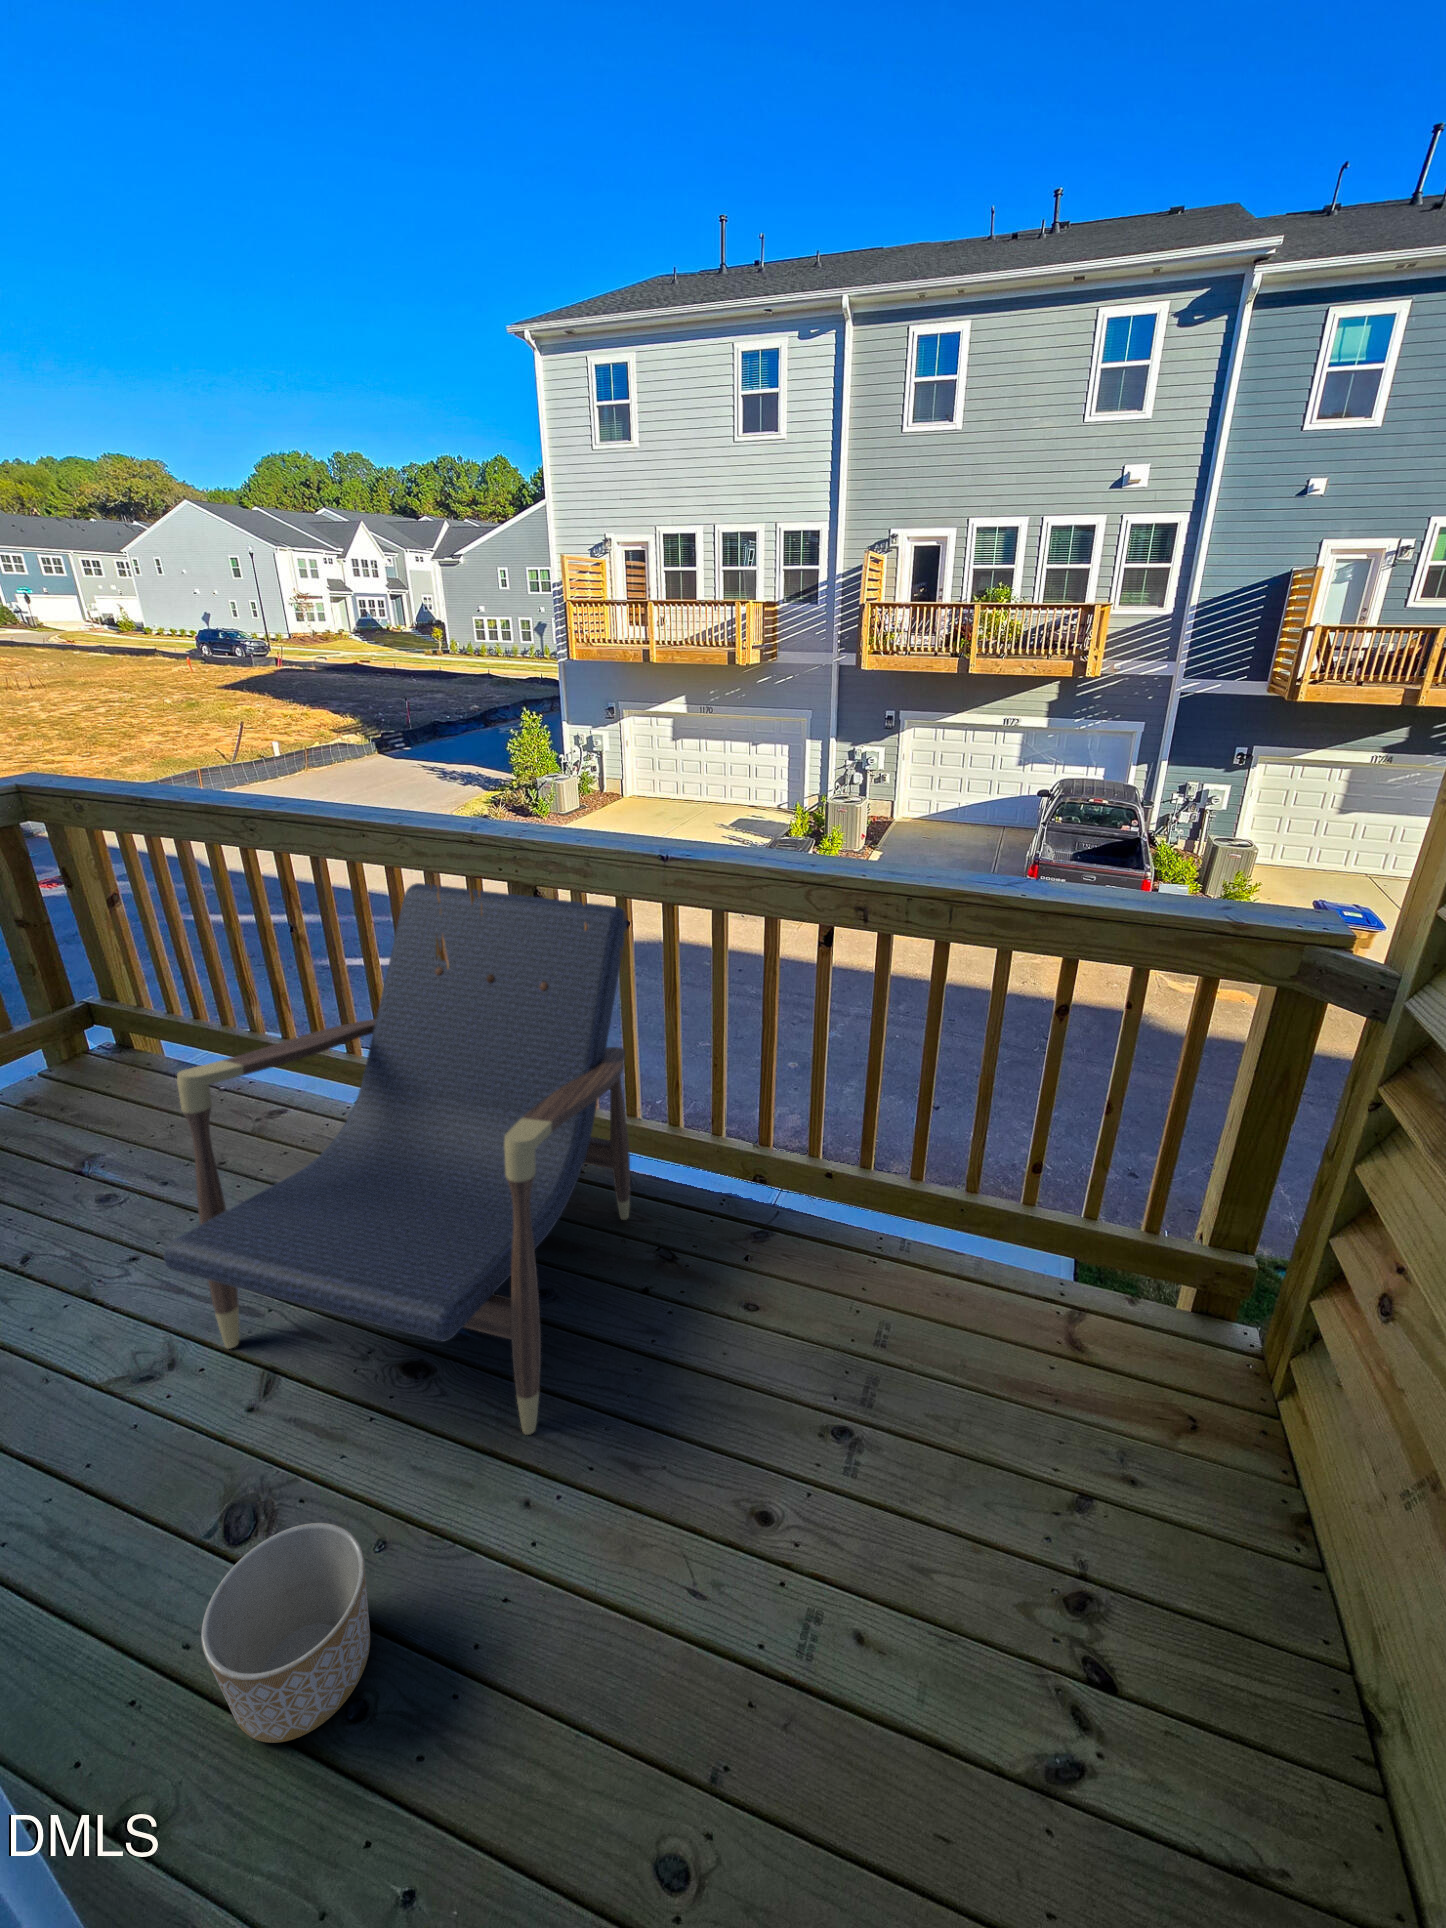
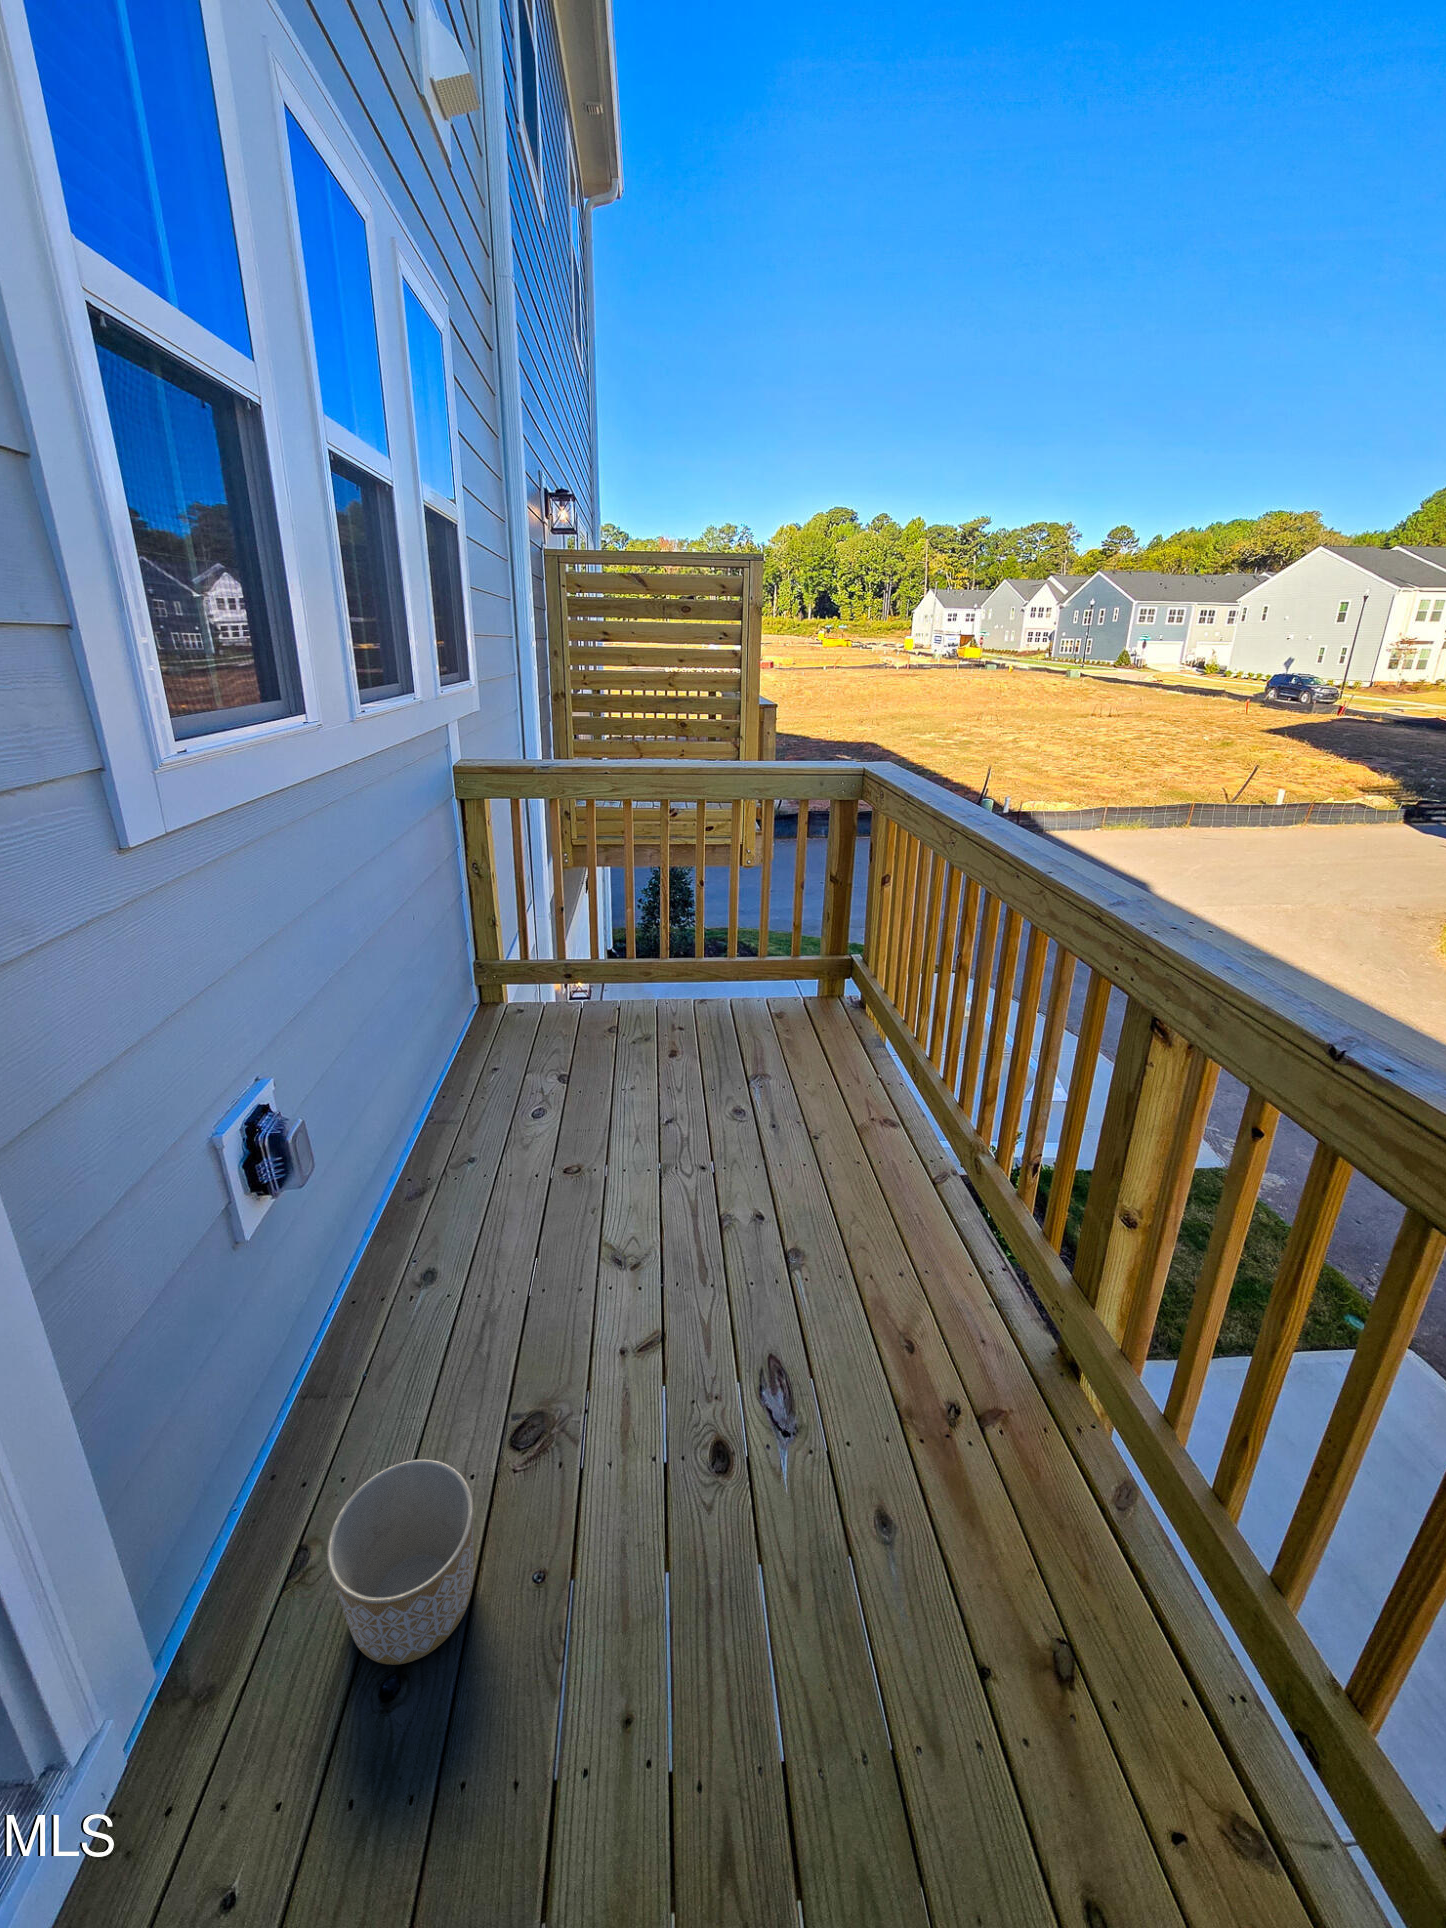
lounge chair: present [164,883,630,1435] -> none [607,959,1225,1656]

